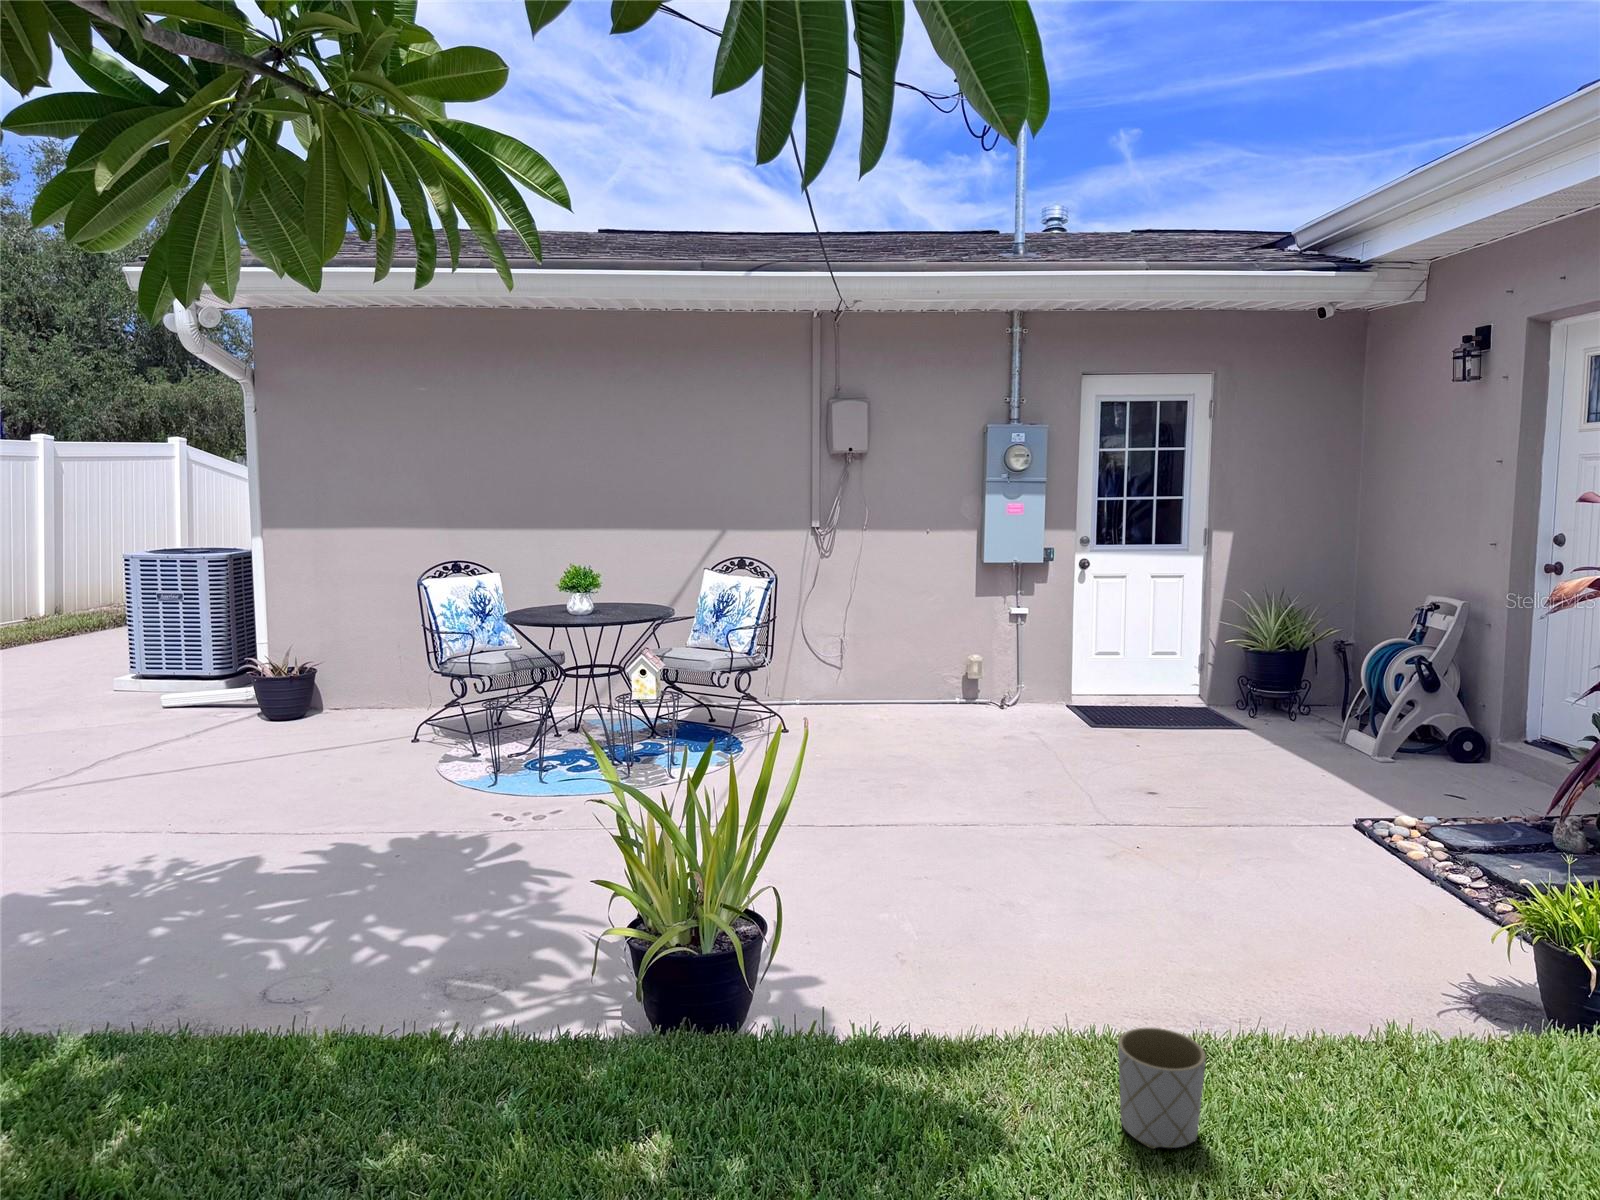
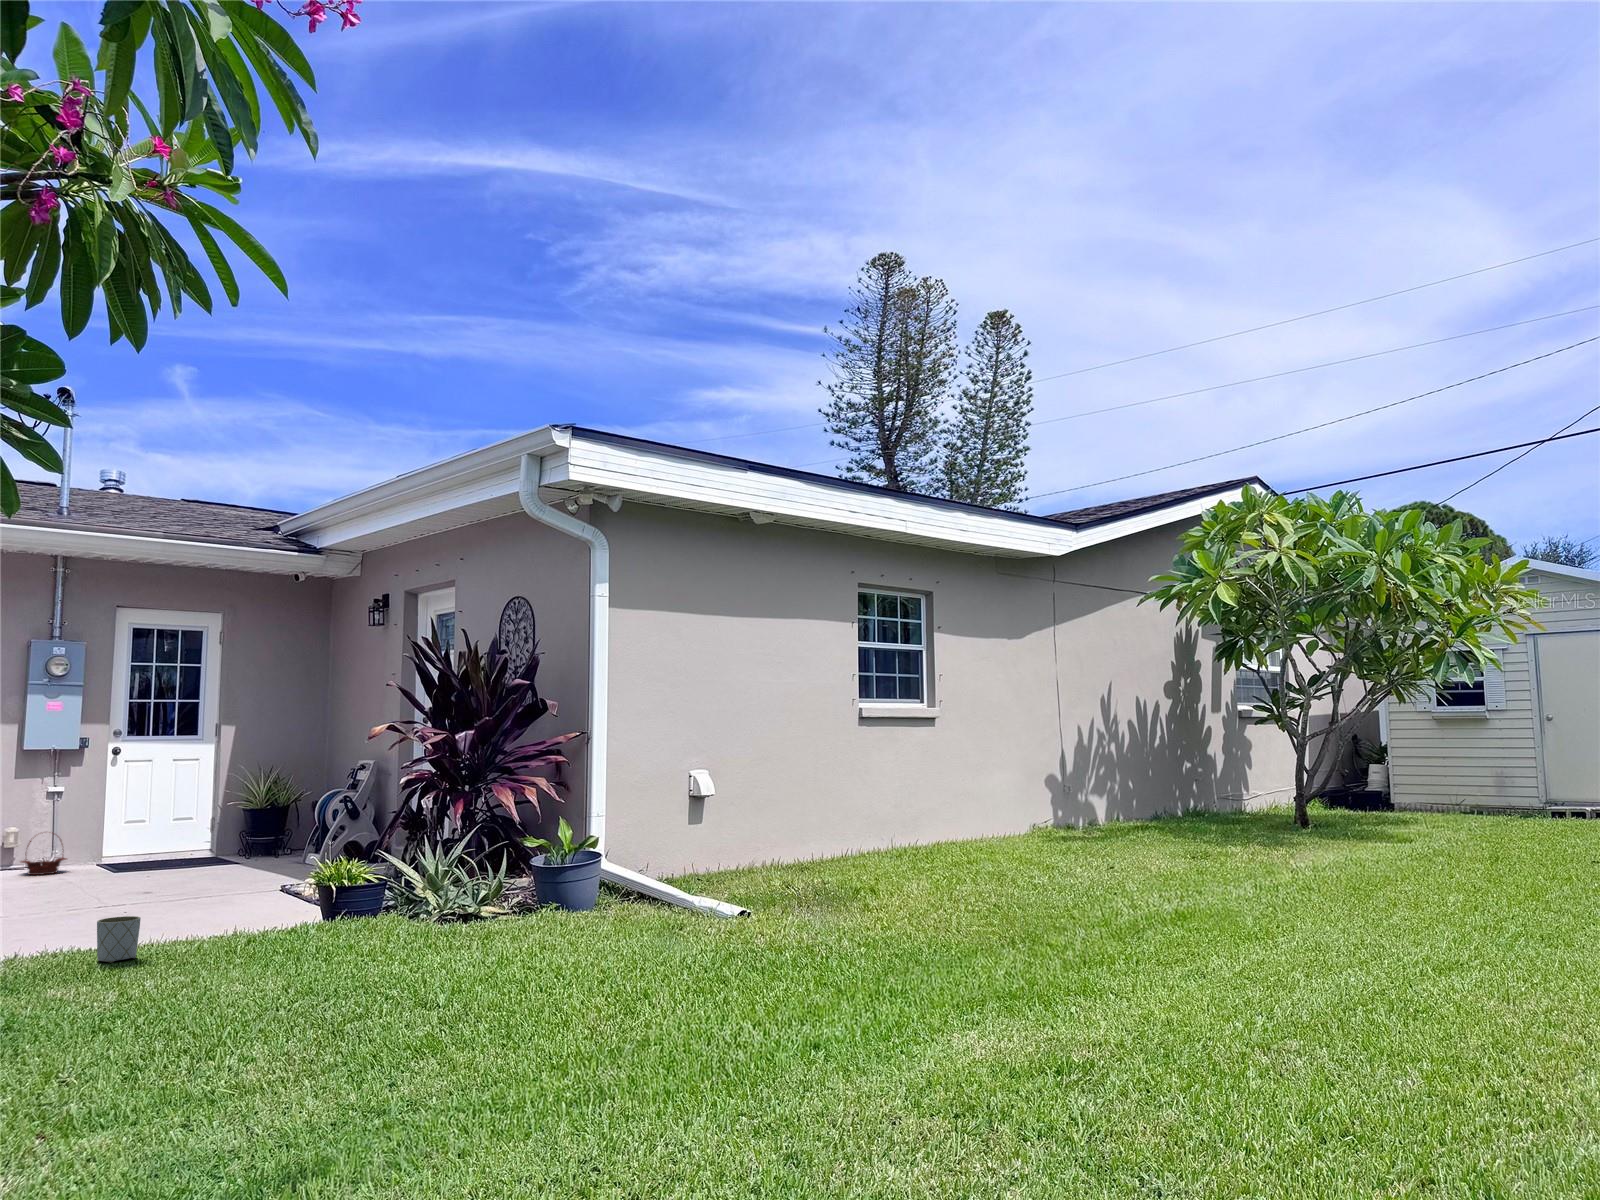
basket: none [985,663,1037,716] -> present [21,839,67,875]

